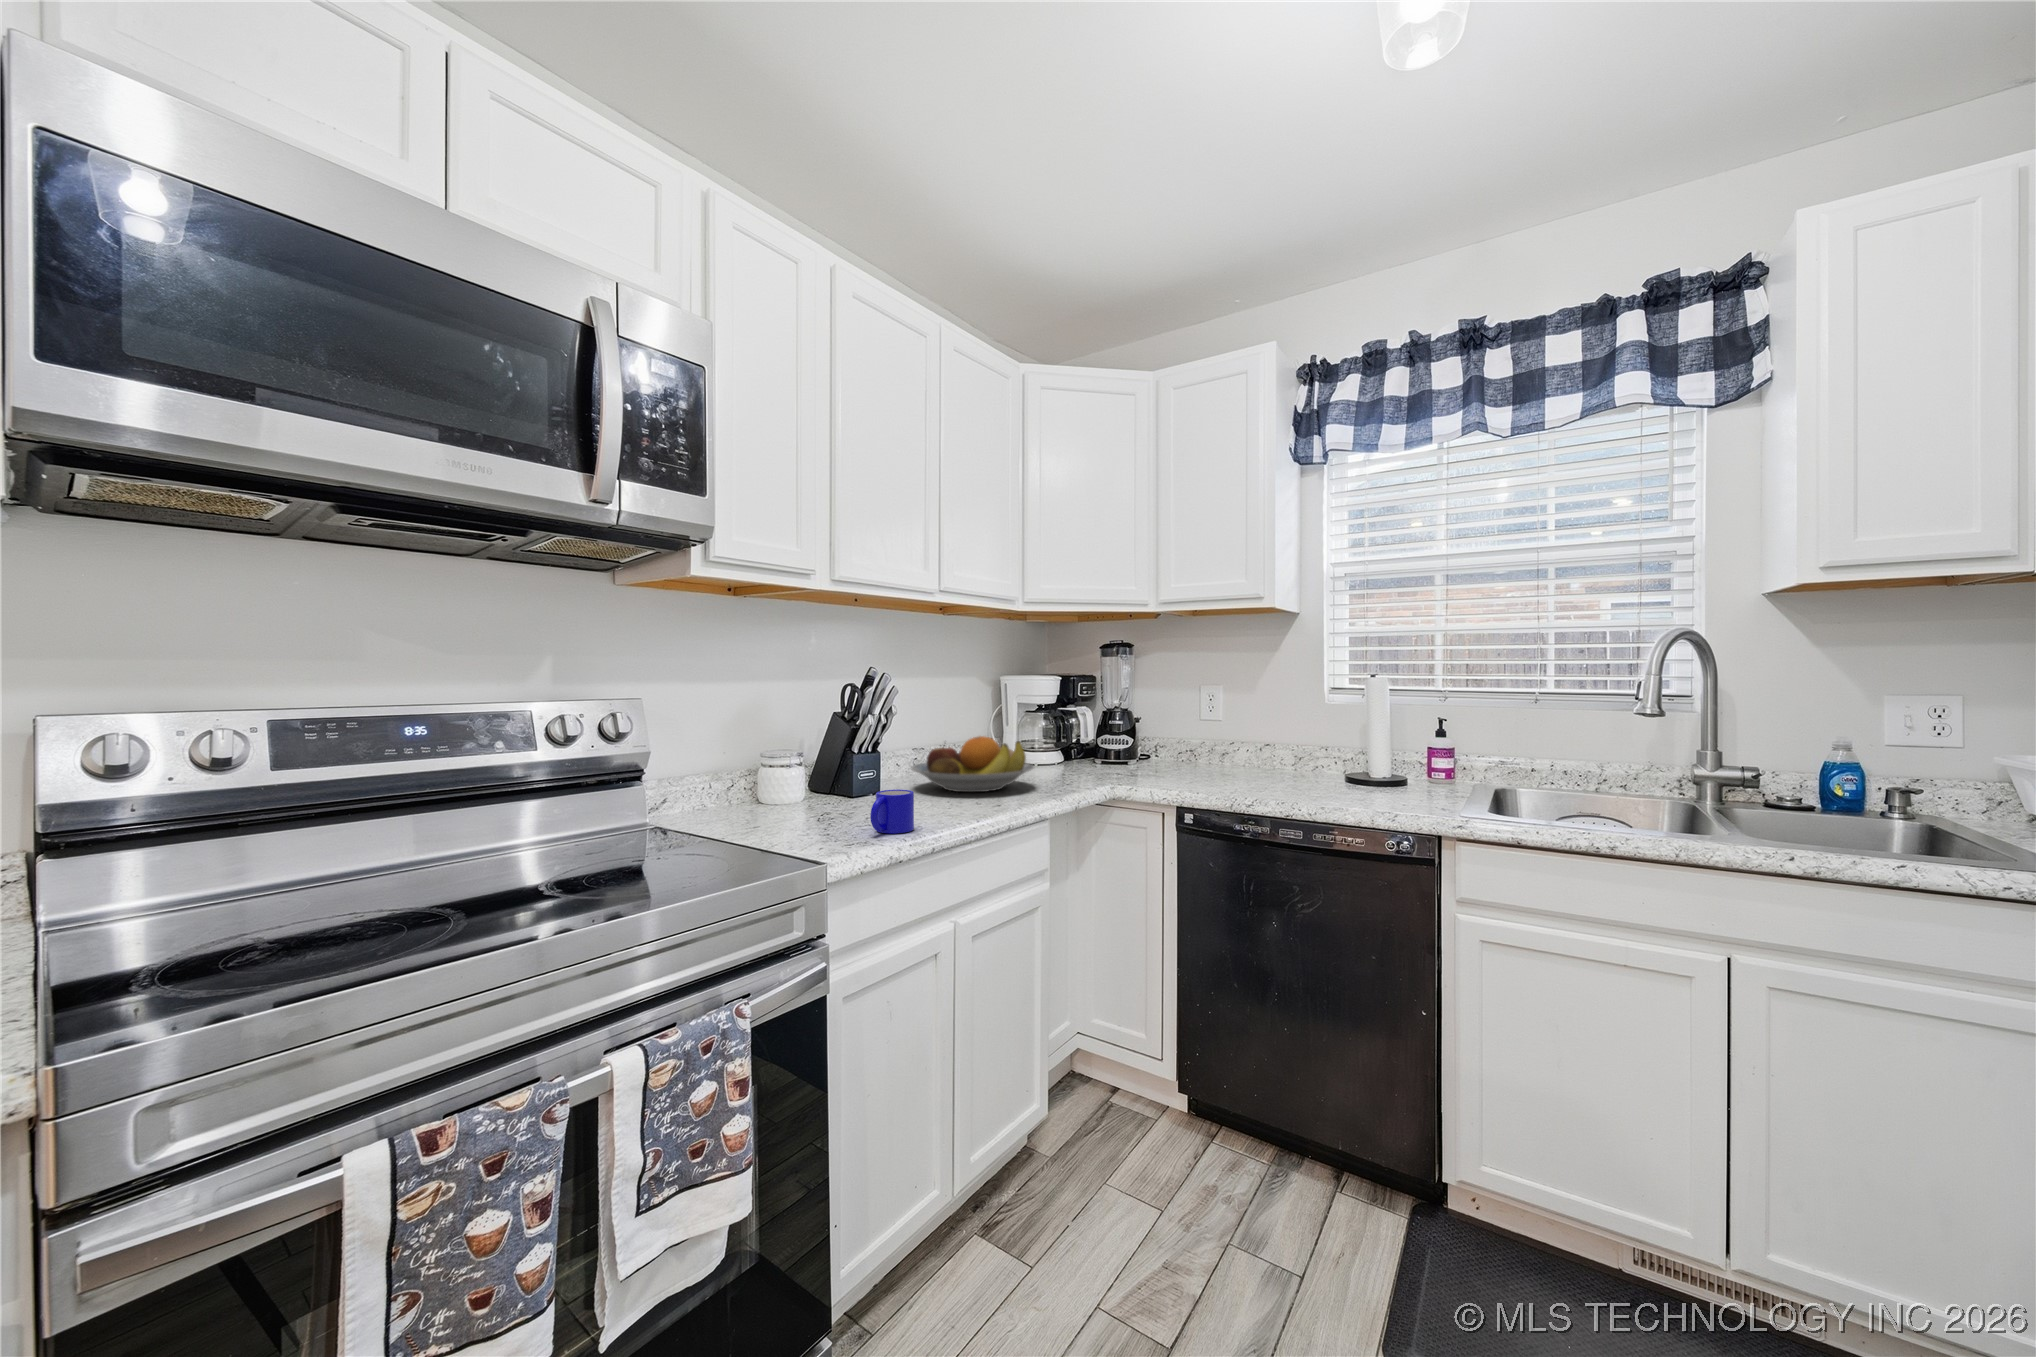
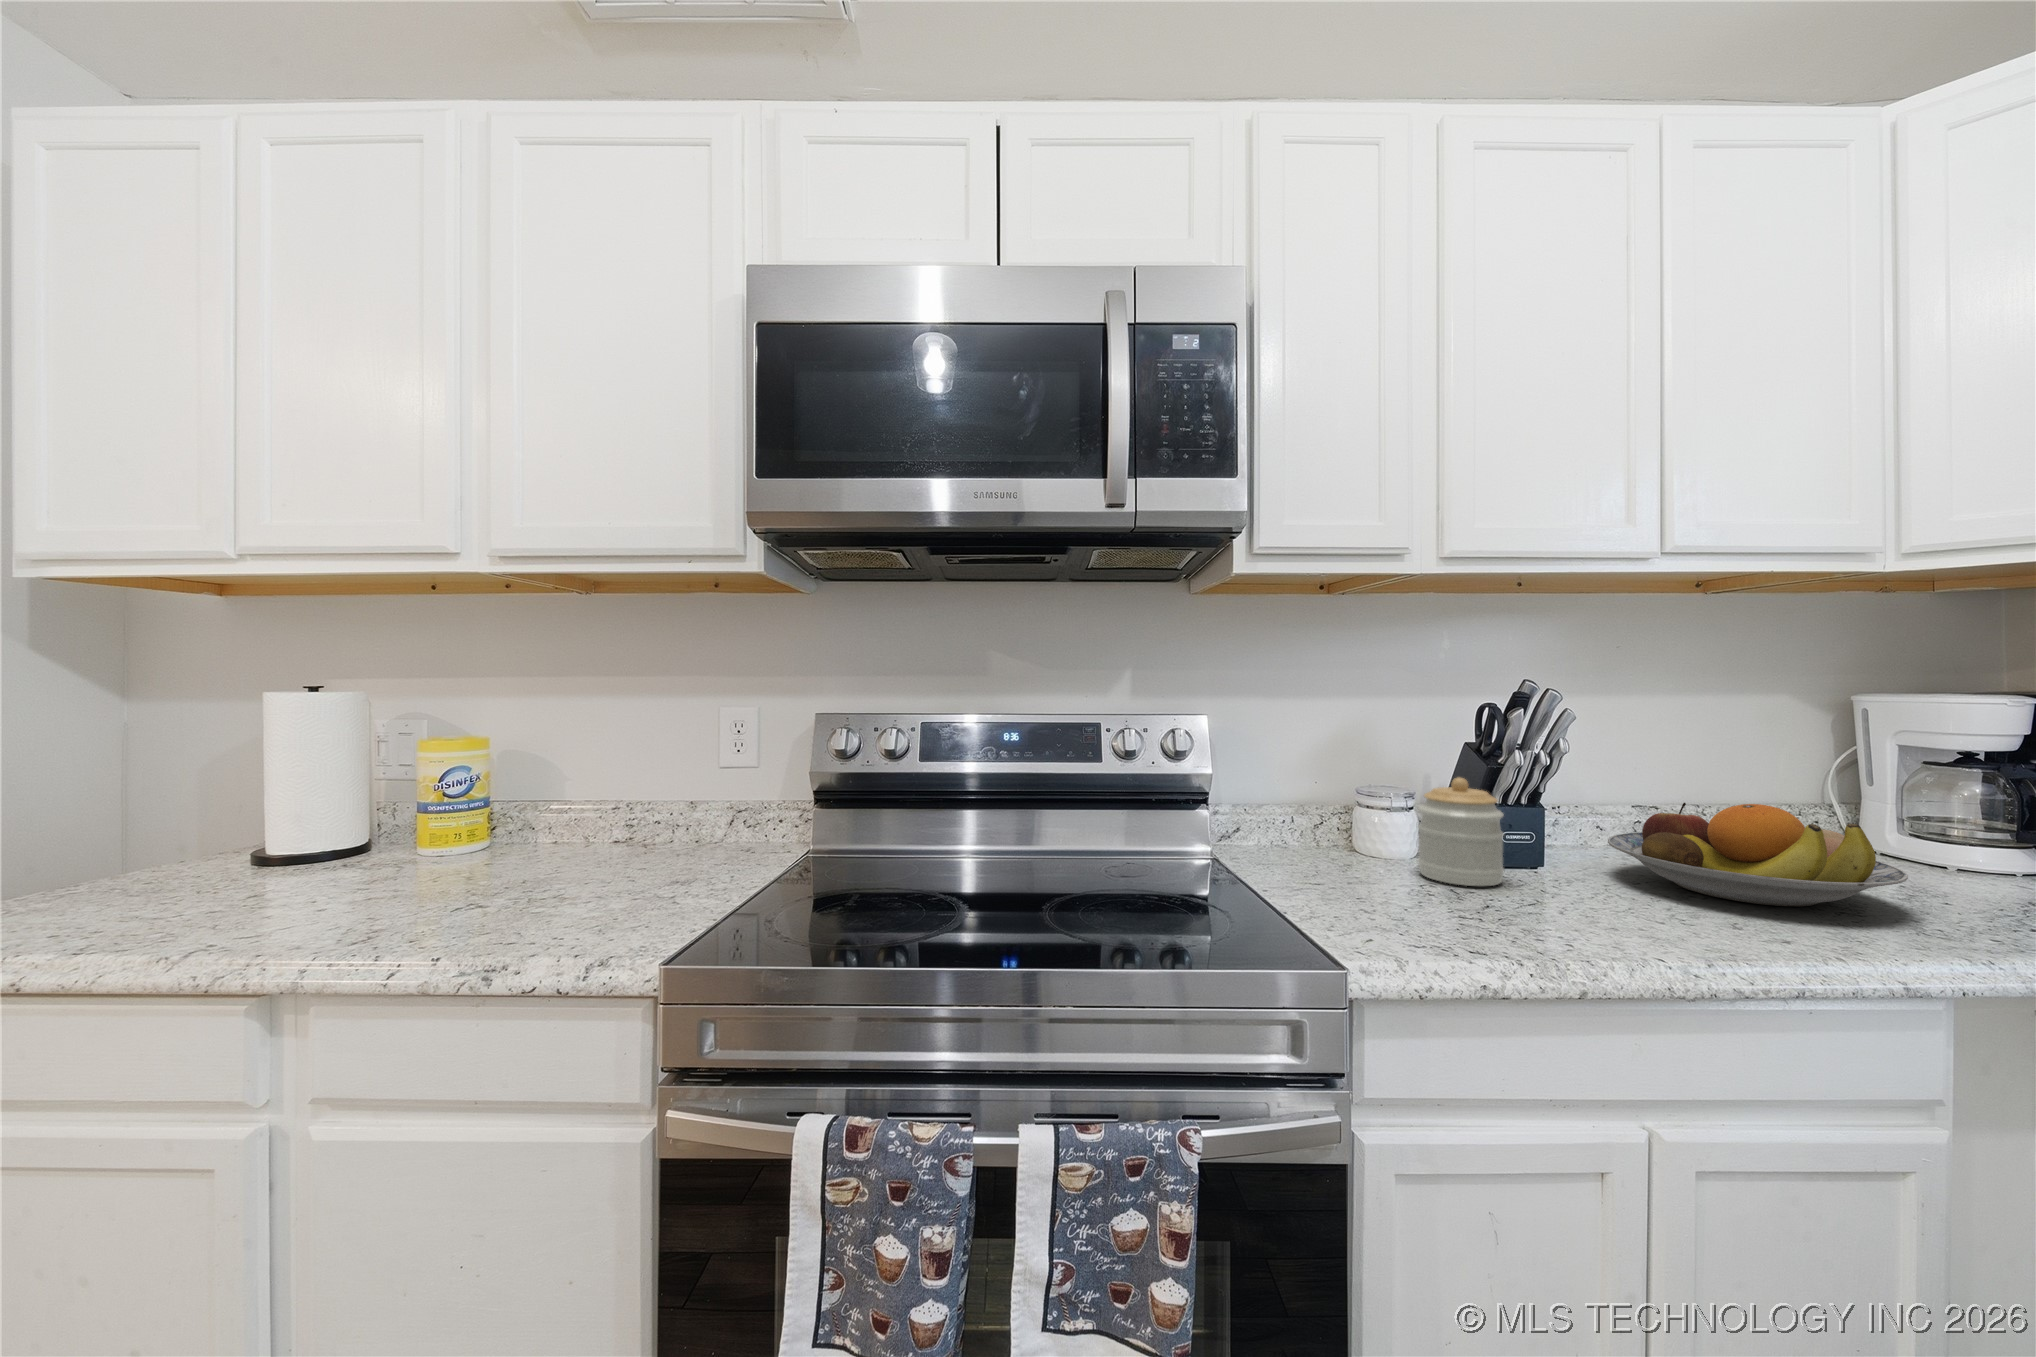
jar: none [813,735,867,810] -> present [1418,777,1504,886]
mug: present [870,790,914,833] -> none [1456,874,1546,951]

